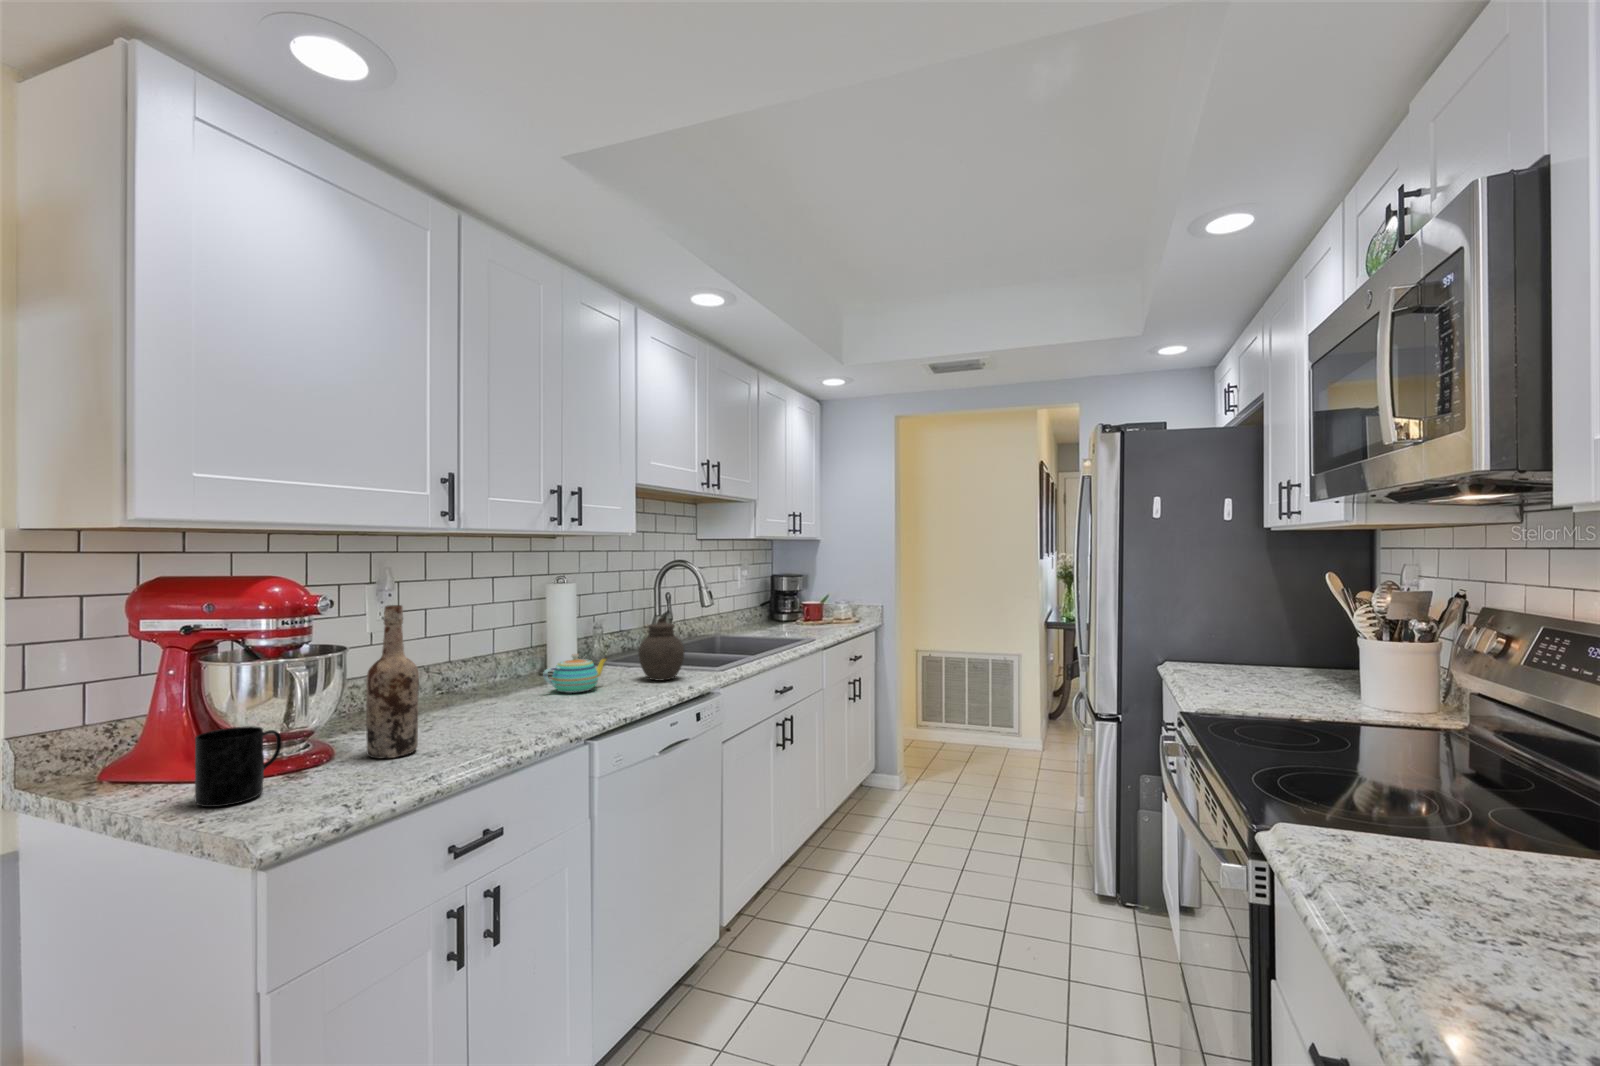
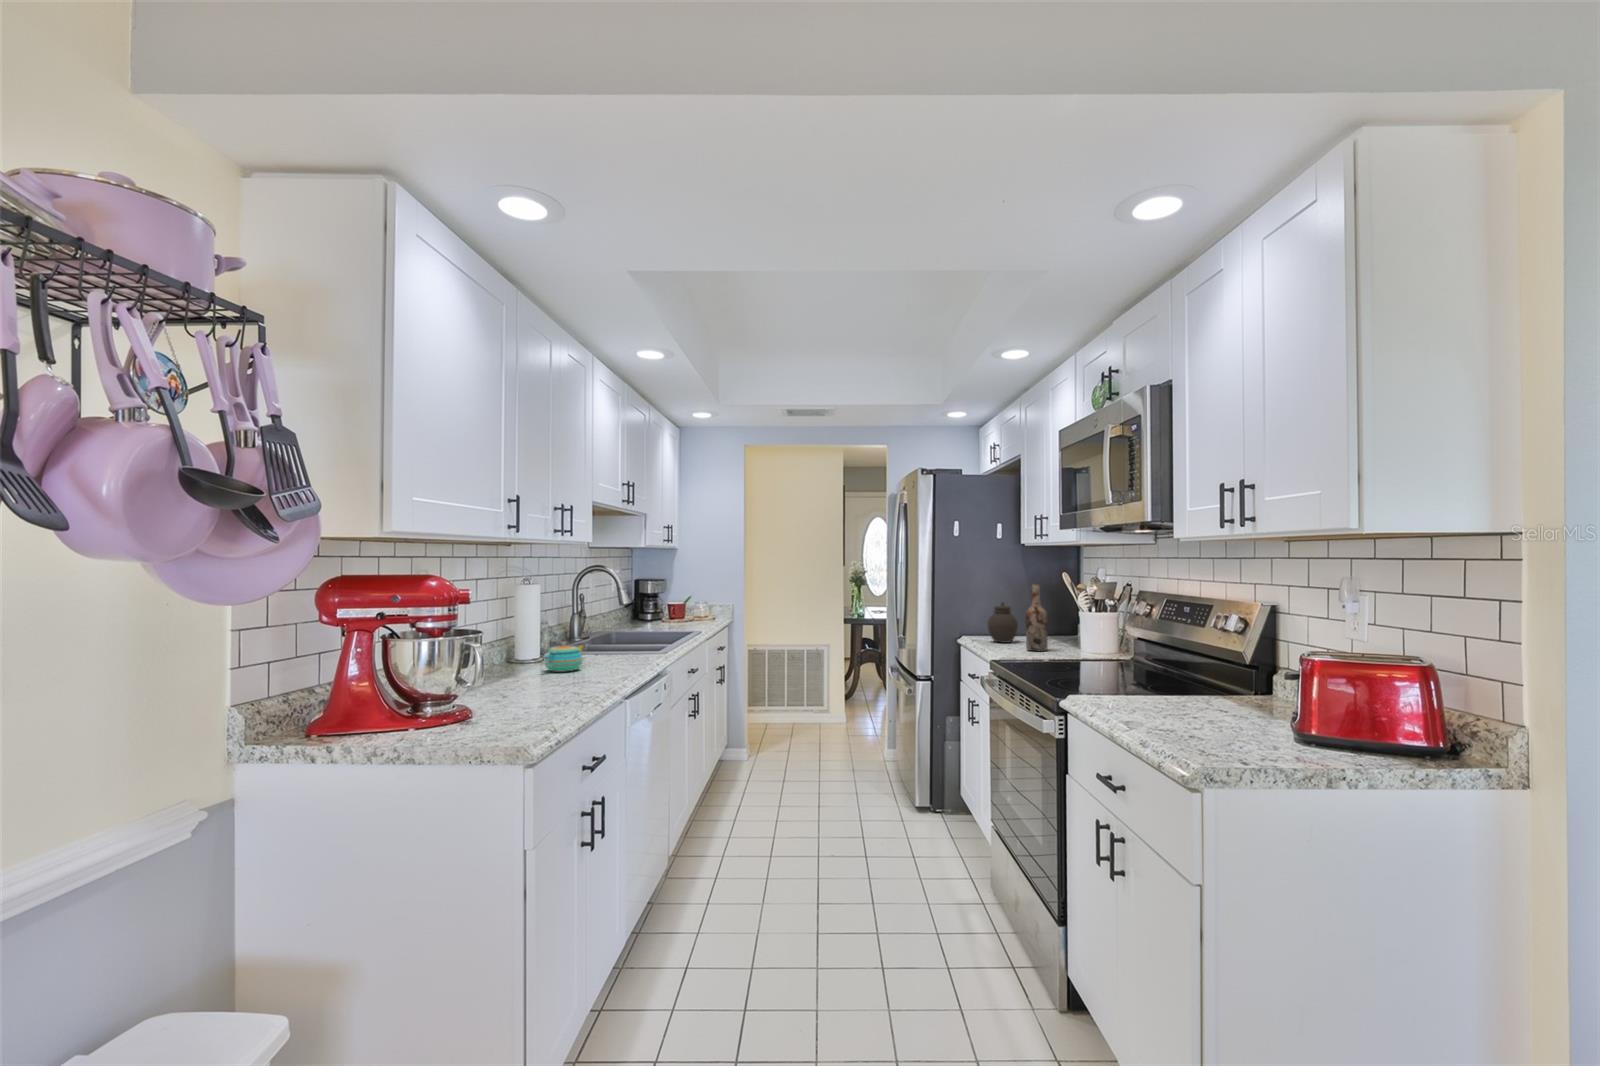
wine bottle: present [366,605,419,758] -> present [1025,583,1048,651]
jar: present [638,618,685,681] -> present [988,602,1018,643]
mug: present [195,726,282,807] -> none [424,683,470,737]

